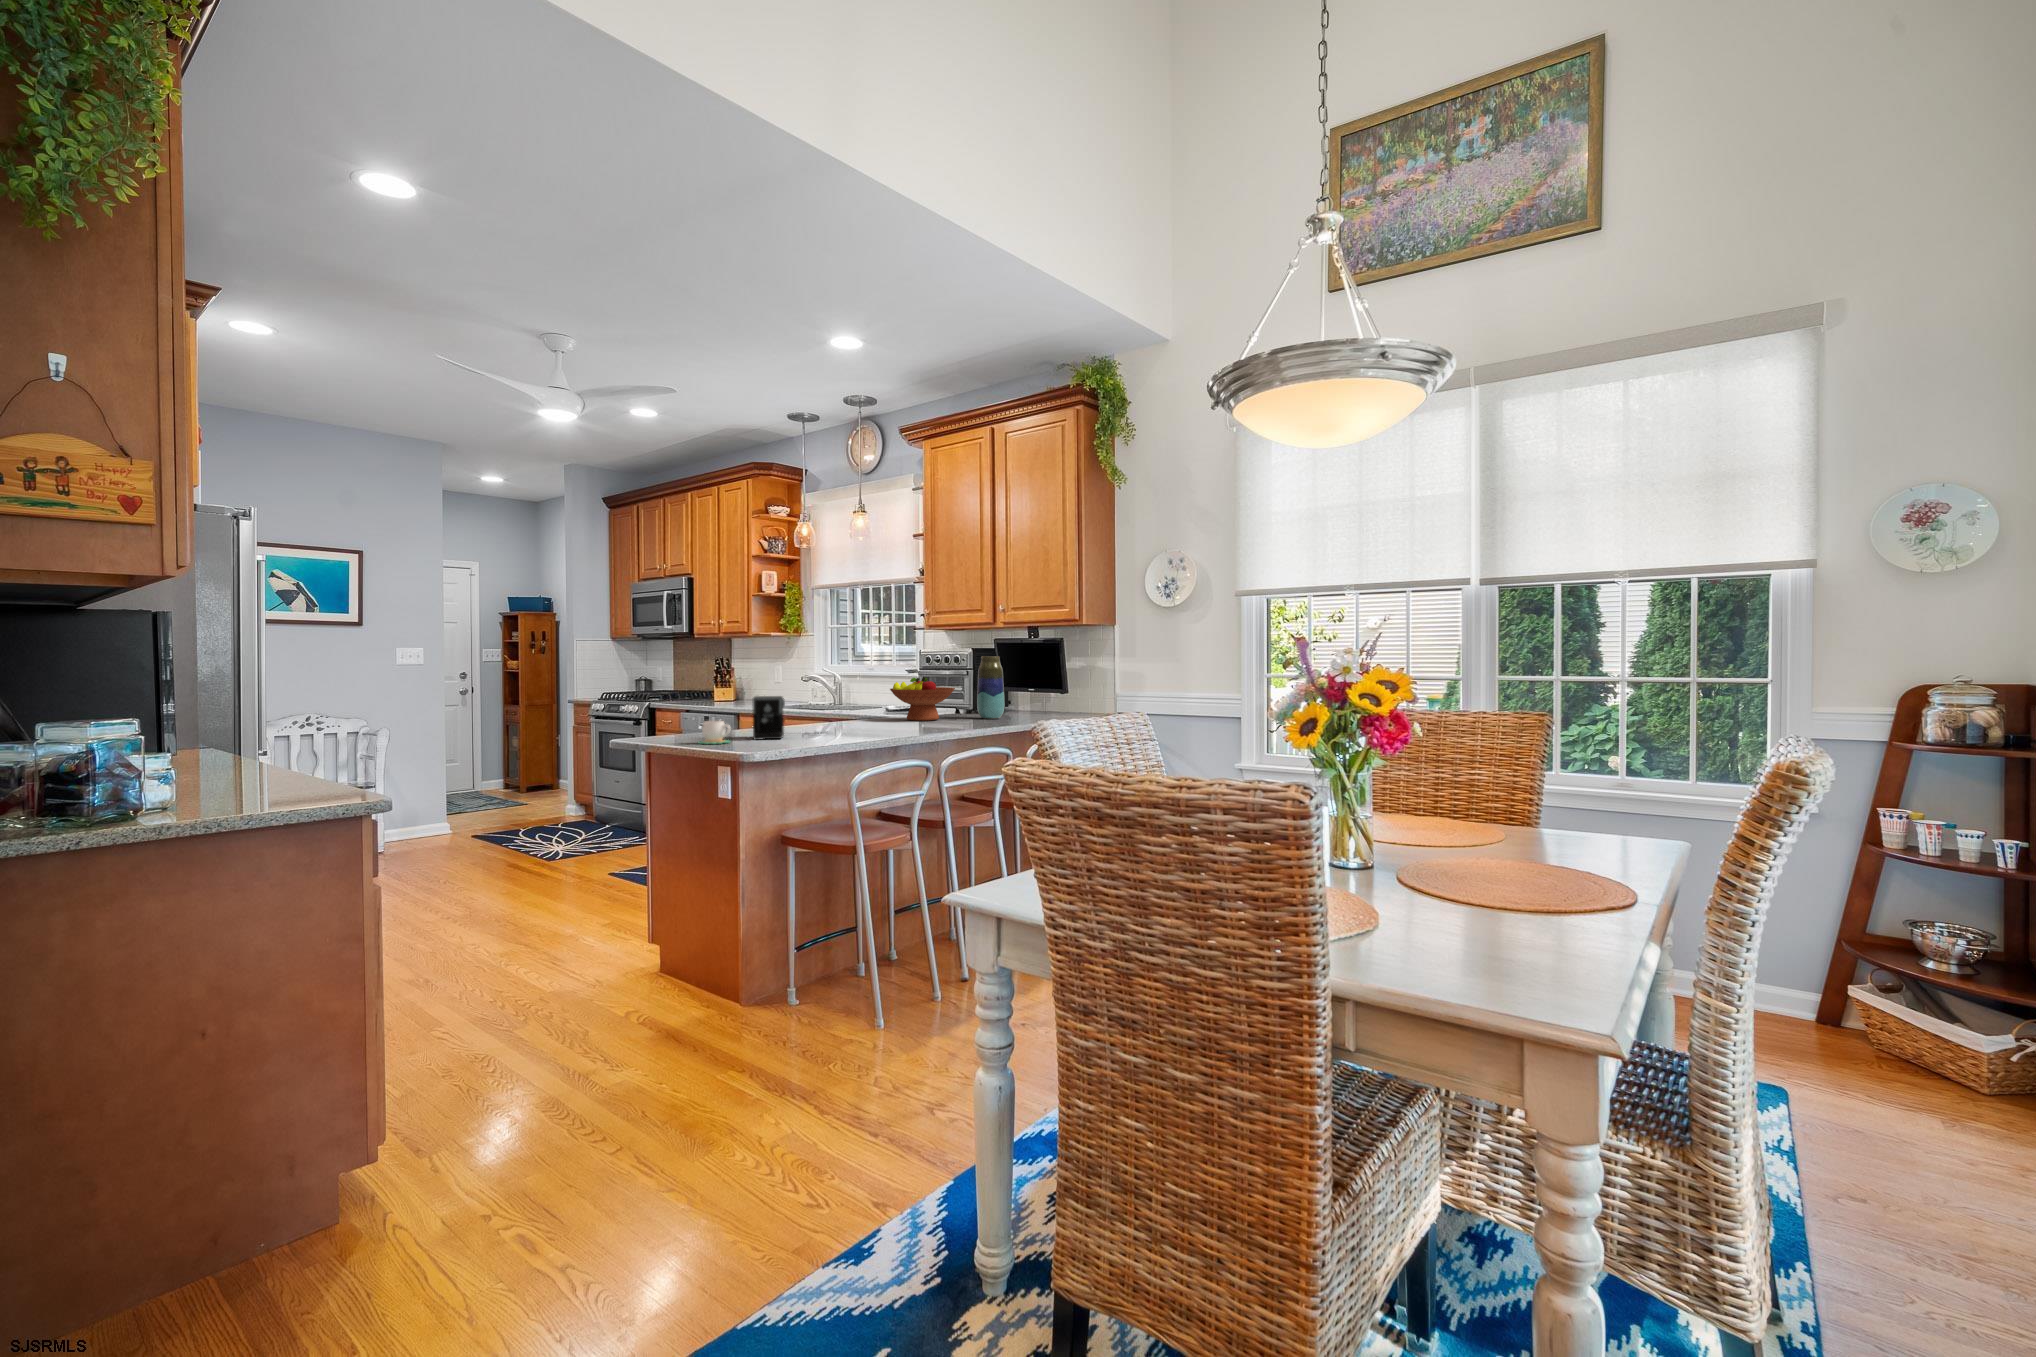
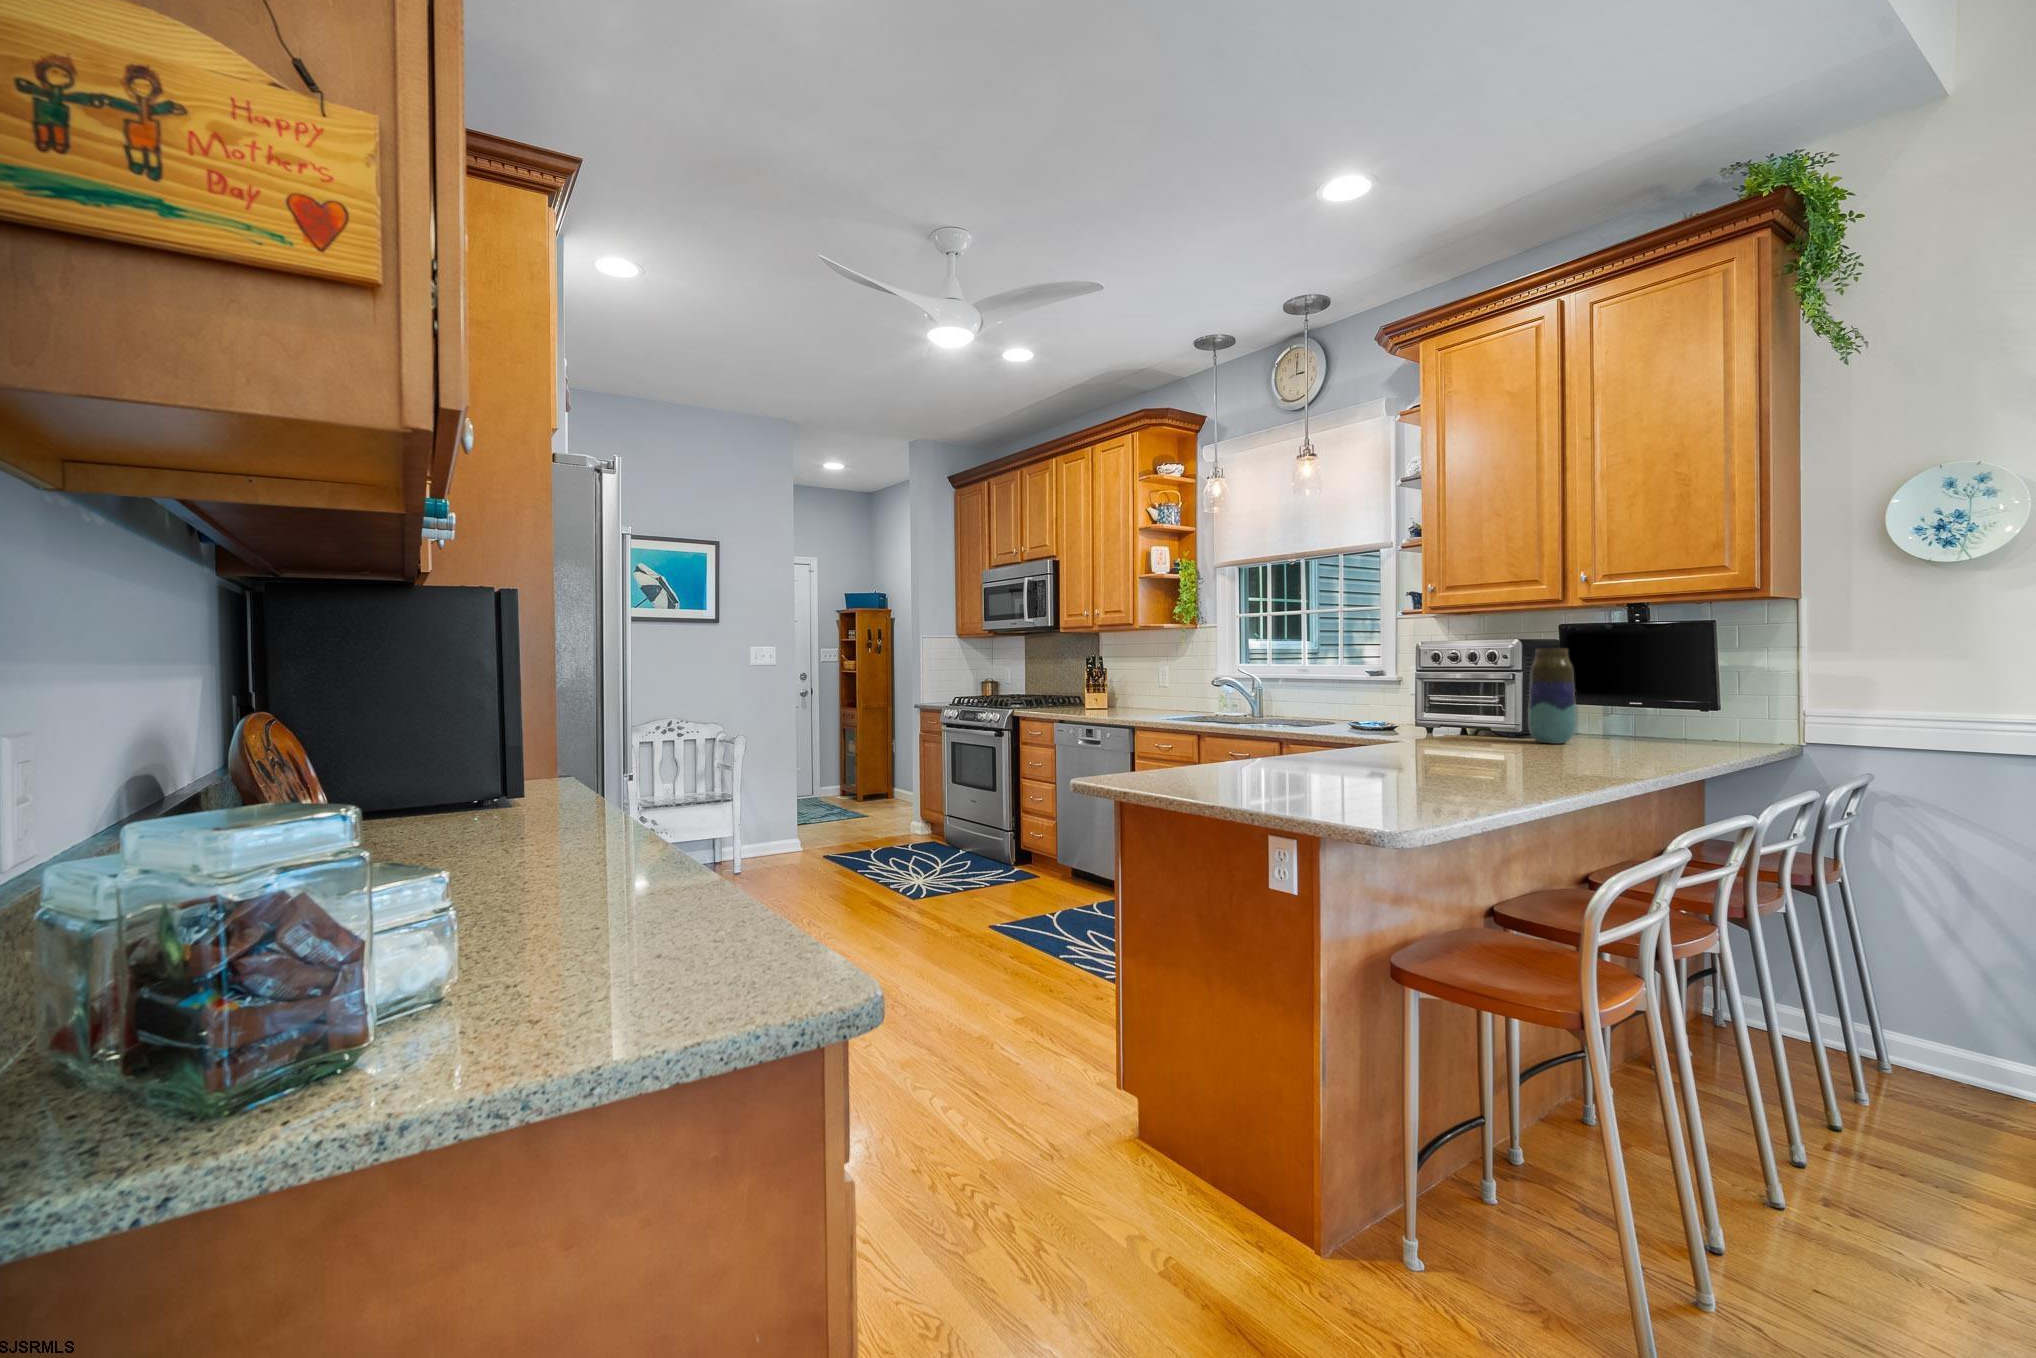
fruit bowl: present [890,677,955,721] -> none [1399,680,1507,745]
coffee maker: present [753,696,827,740] -> none [1277,710,1391,782]
mug: present [699,721,731,744] -> none [1220,751,1276,792]

